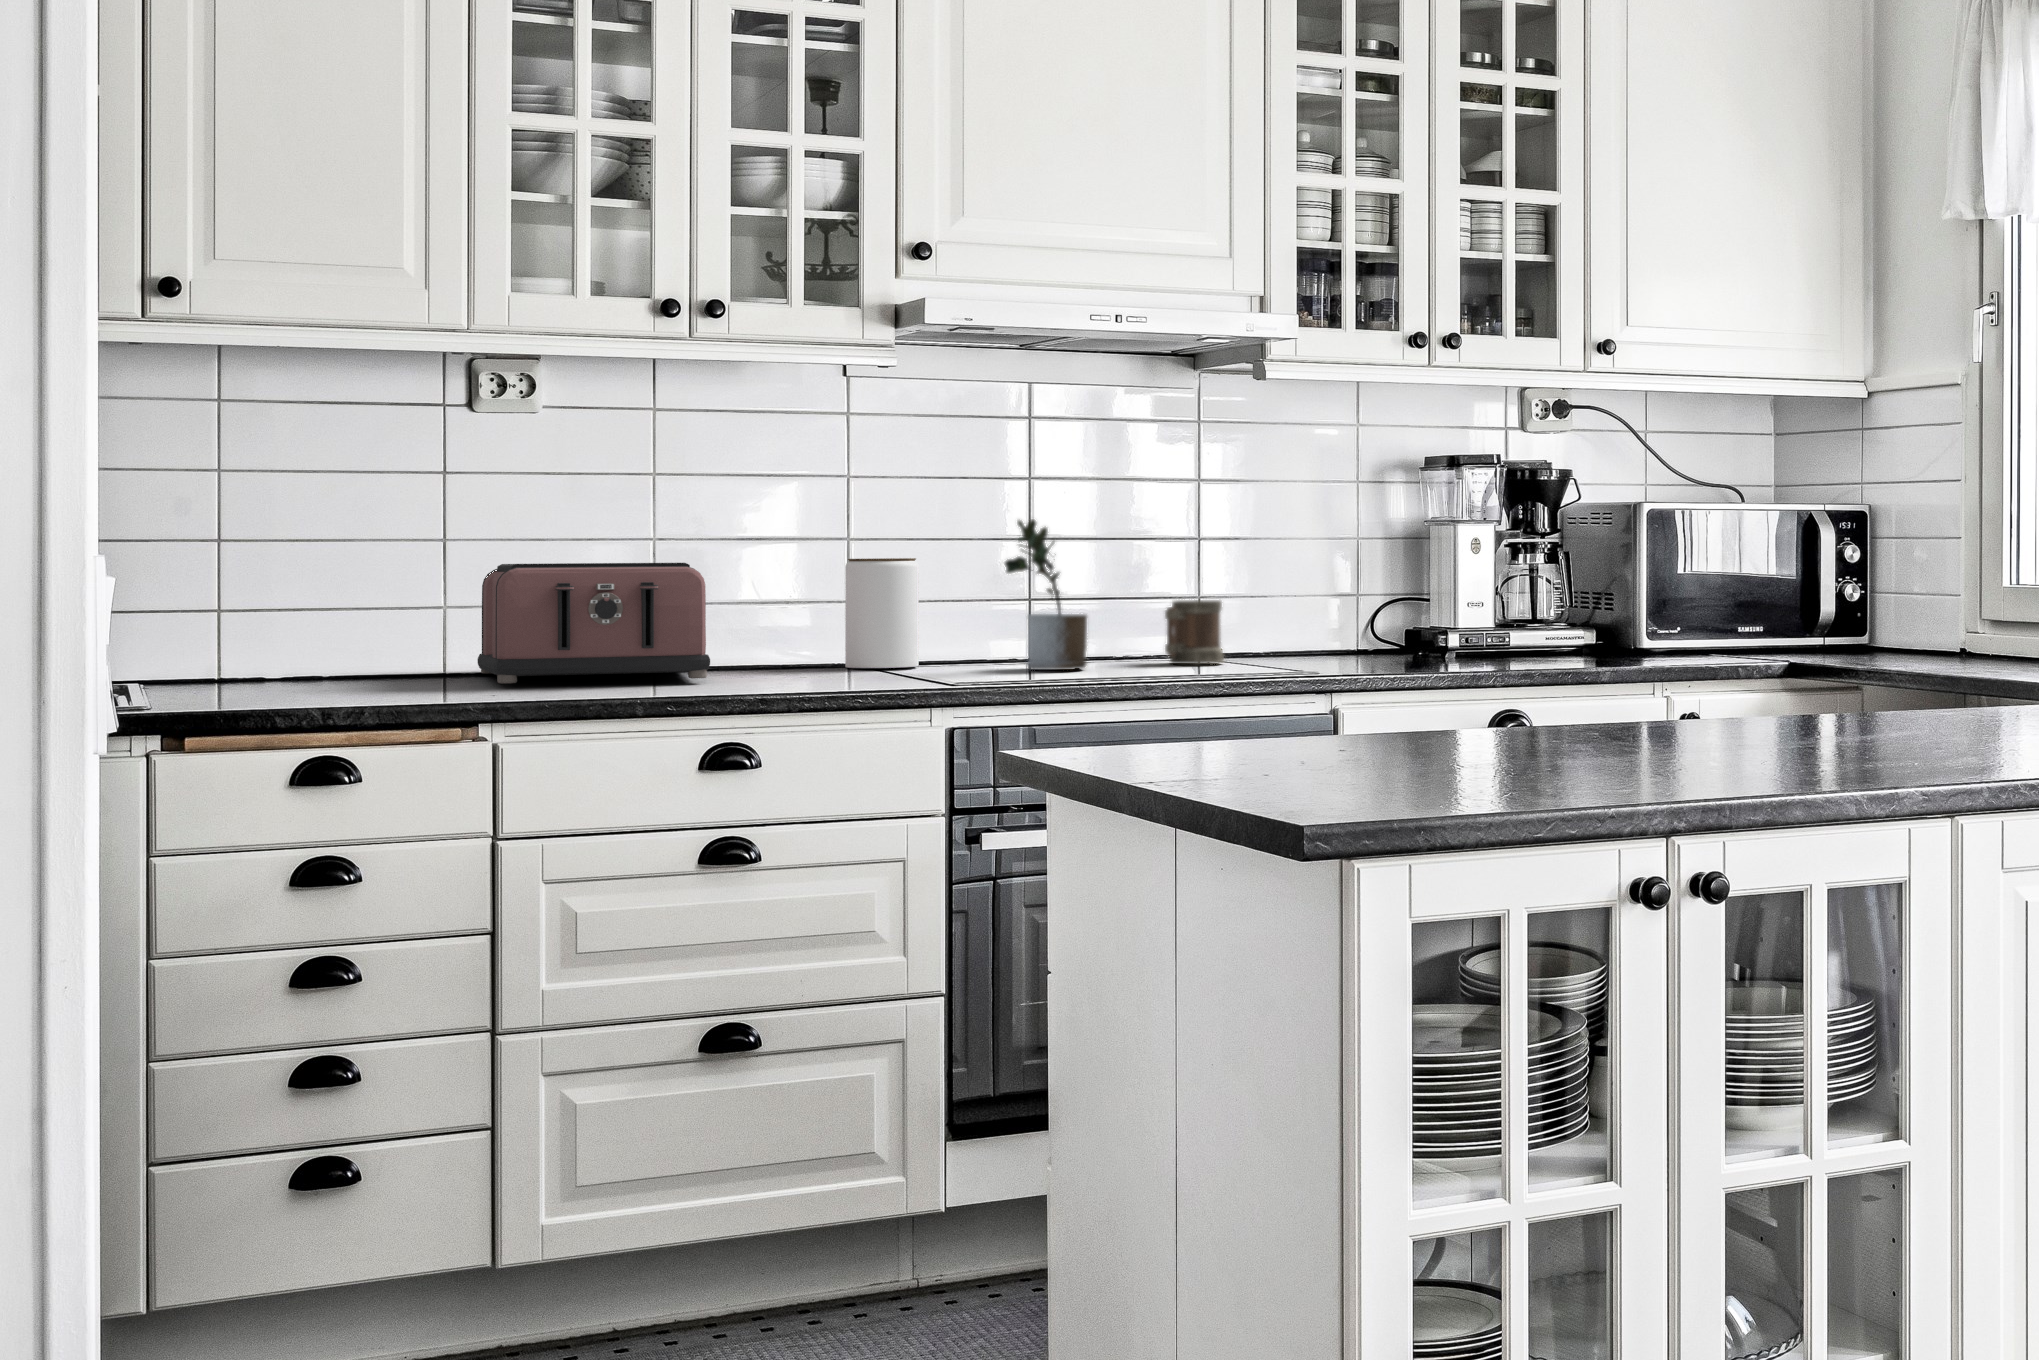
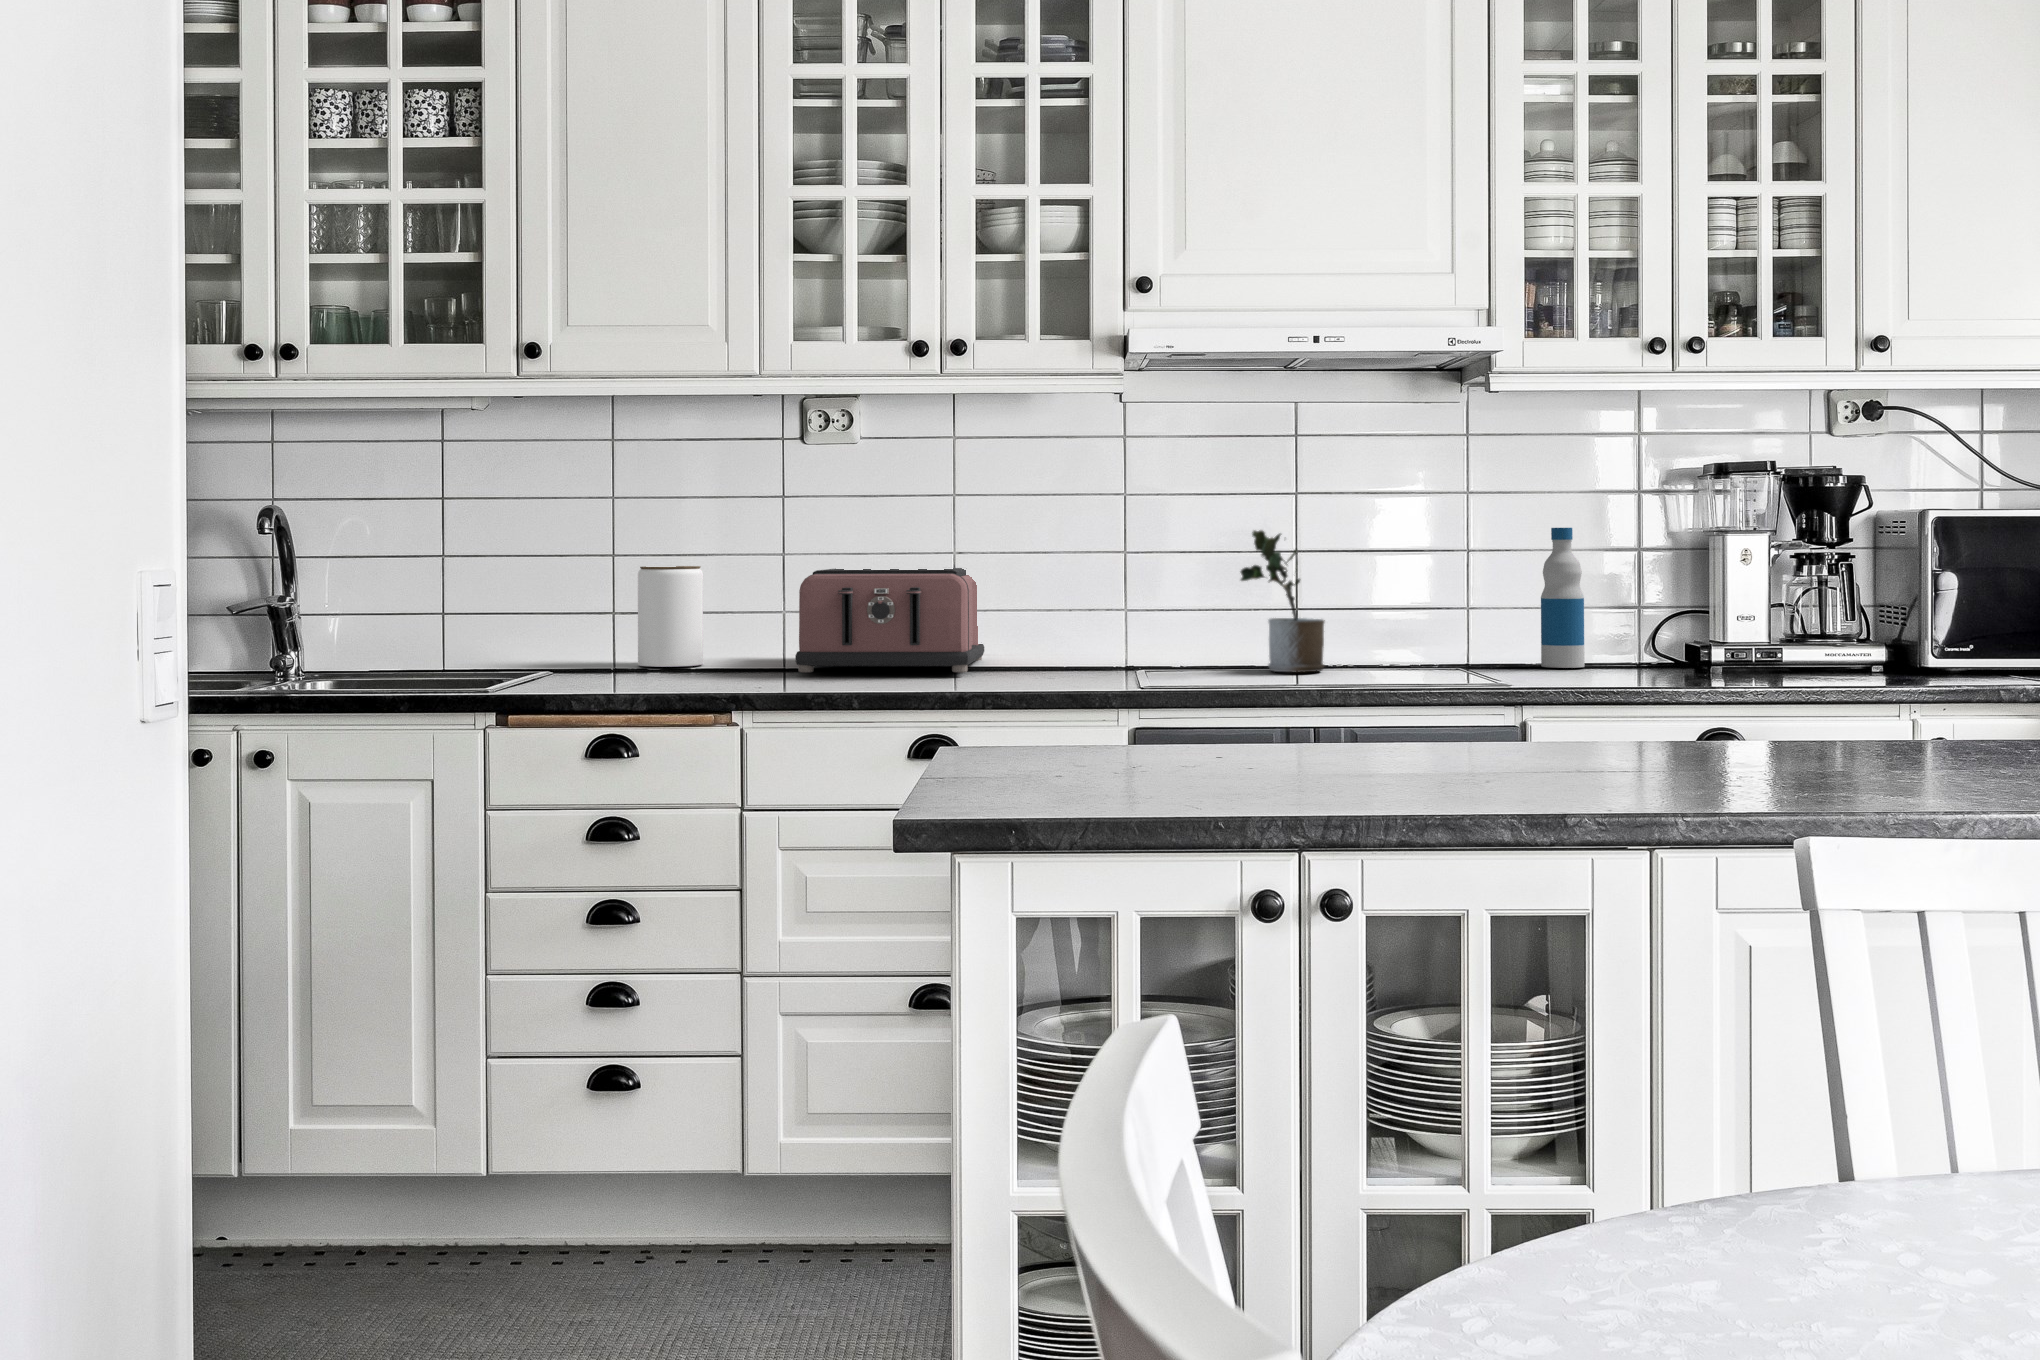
bottle: none [1288,519,1330,660] -> present [1541,528,1585,668]
jar: present [845,558,919,668] -> present [638,566,703,667]
mug: present [1165,600,1224,664] -> none [1407,606,1469,669]

